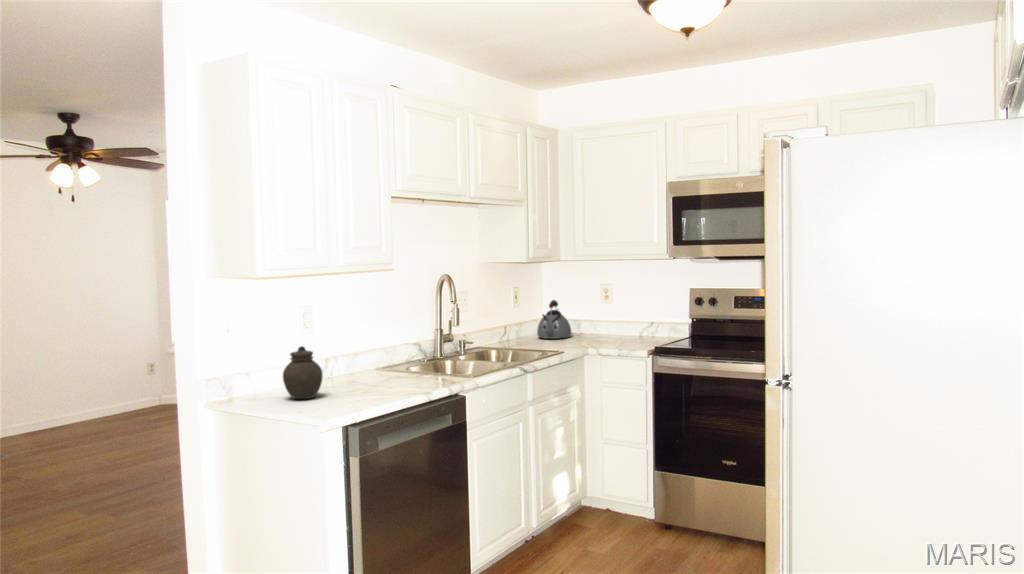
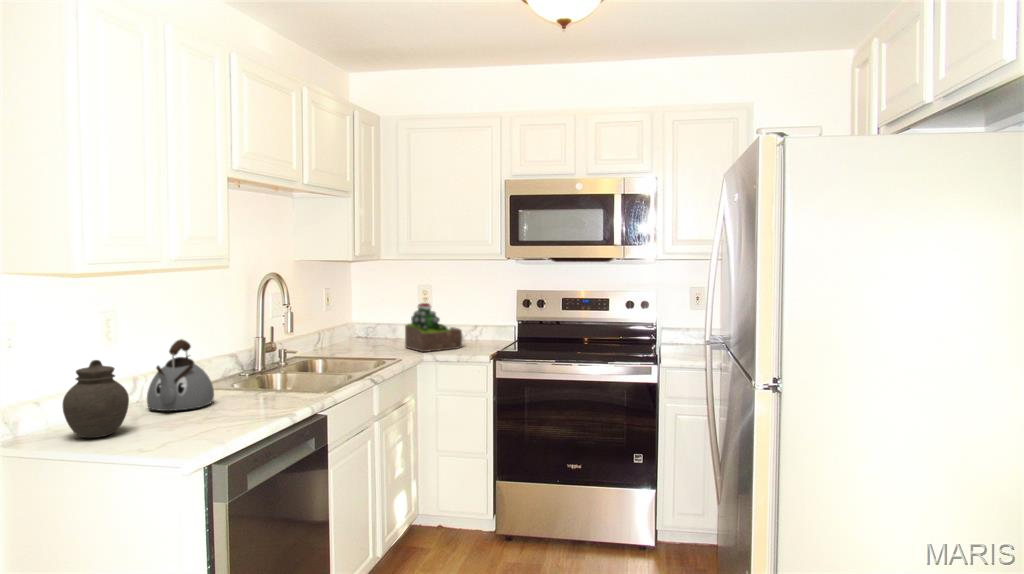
kettle: present [537,300,571,339] -> present [147,339,214,411]
succulent plant: none [577,300,630,347] -> present [405,303,463,352]

